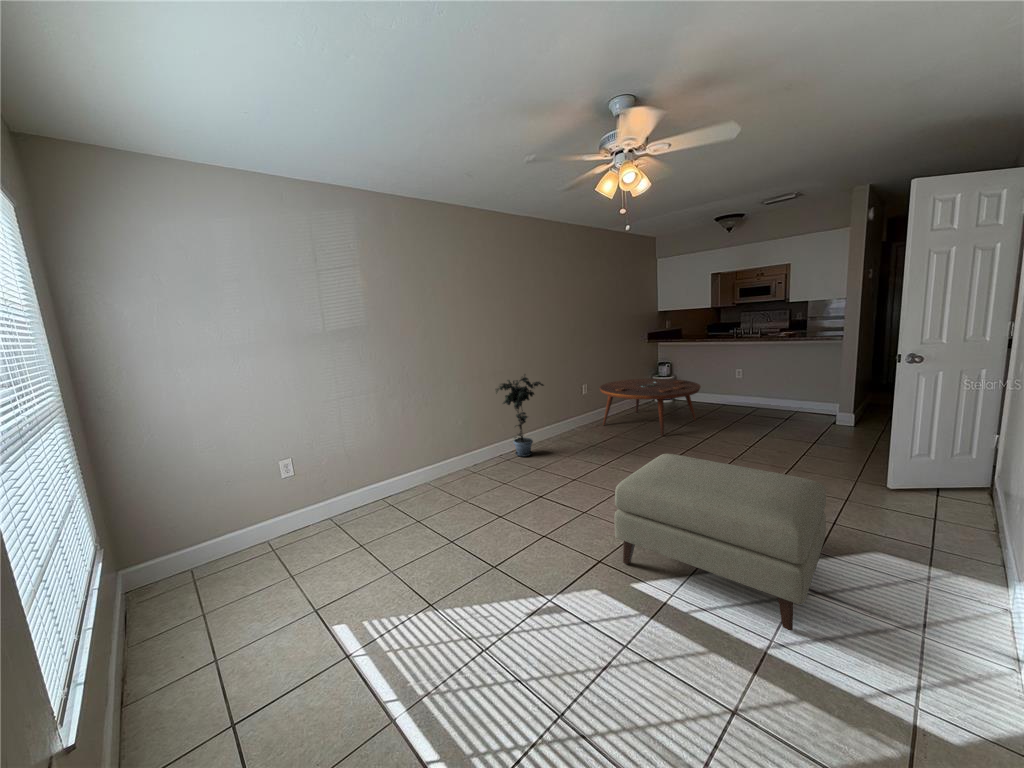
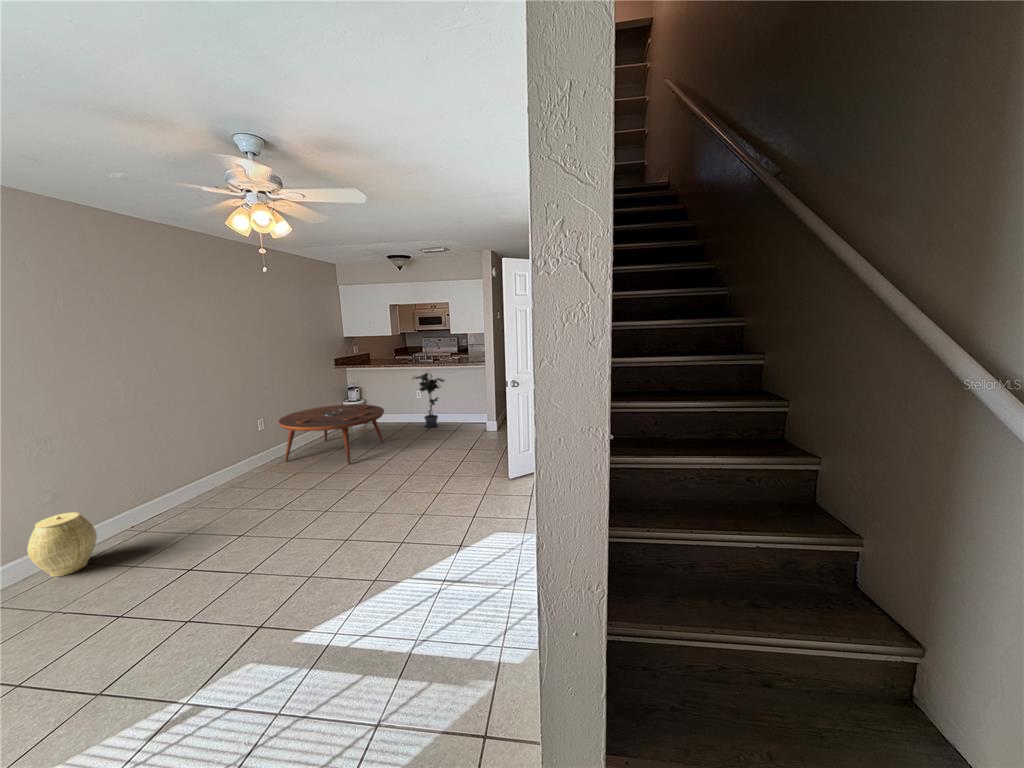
potted plant: present [496,376,544,456] -> present [413,373,445,427]
woven basket: none [454,434,486,477] -> present [28,512,97,577]
ottoman: present [614,454,826,631] -> none [273,491,461,624]

